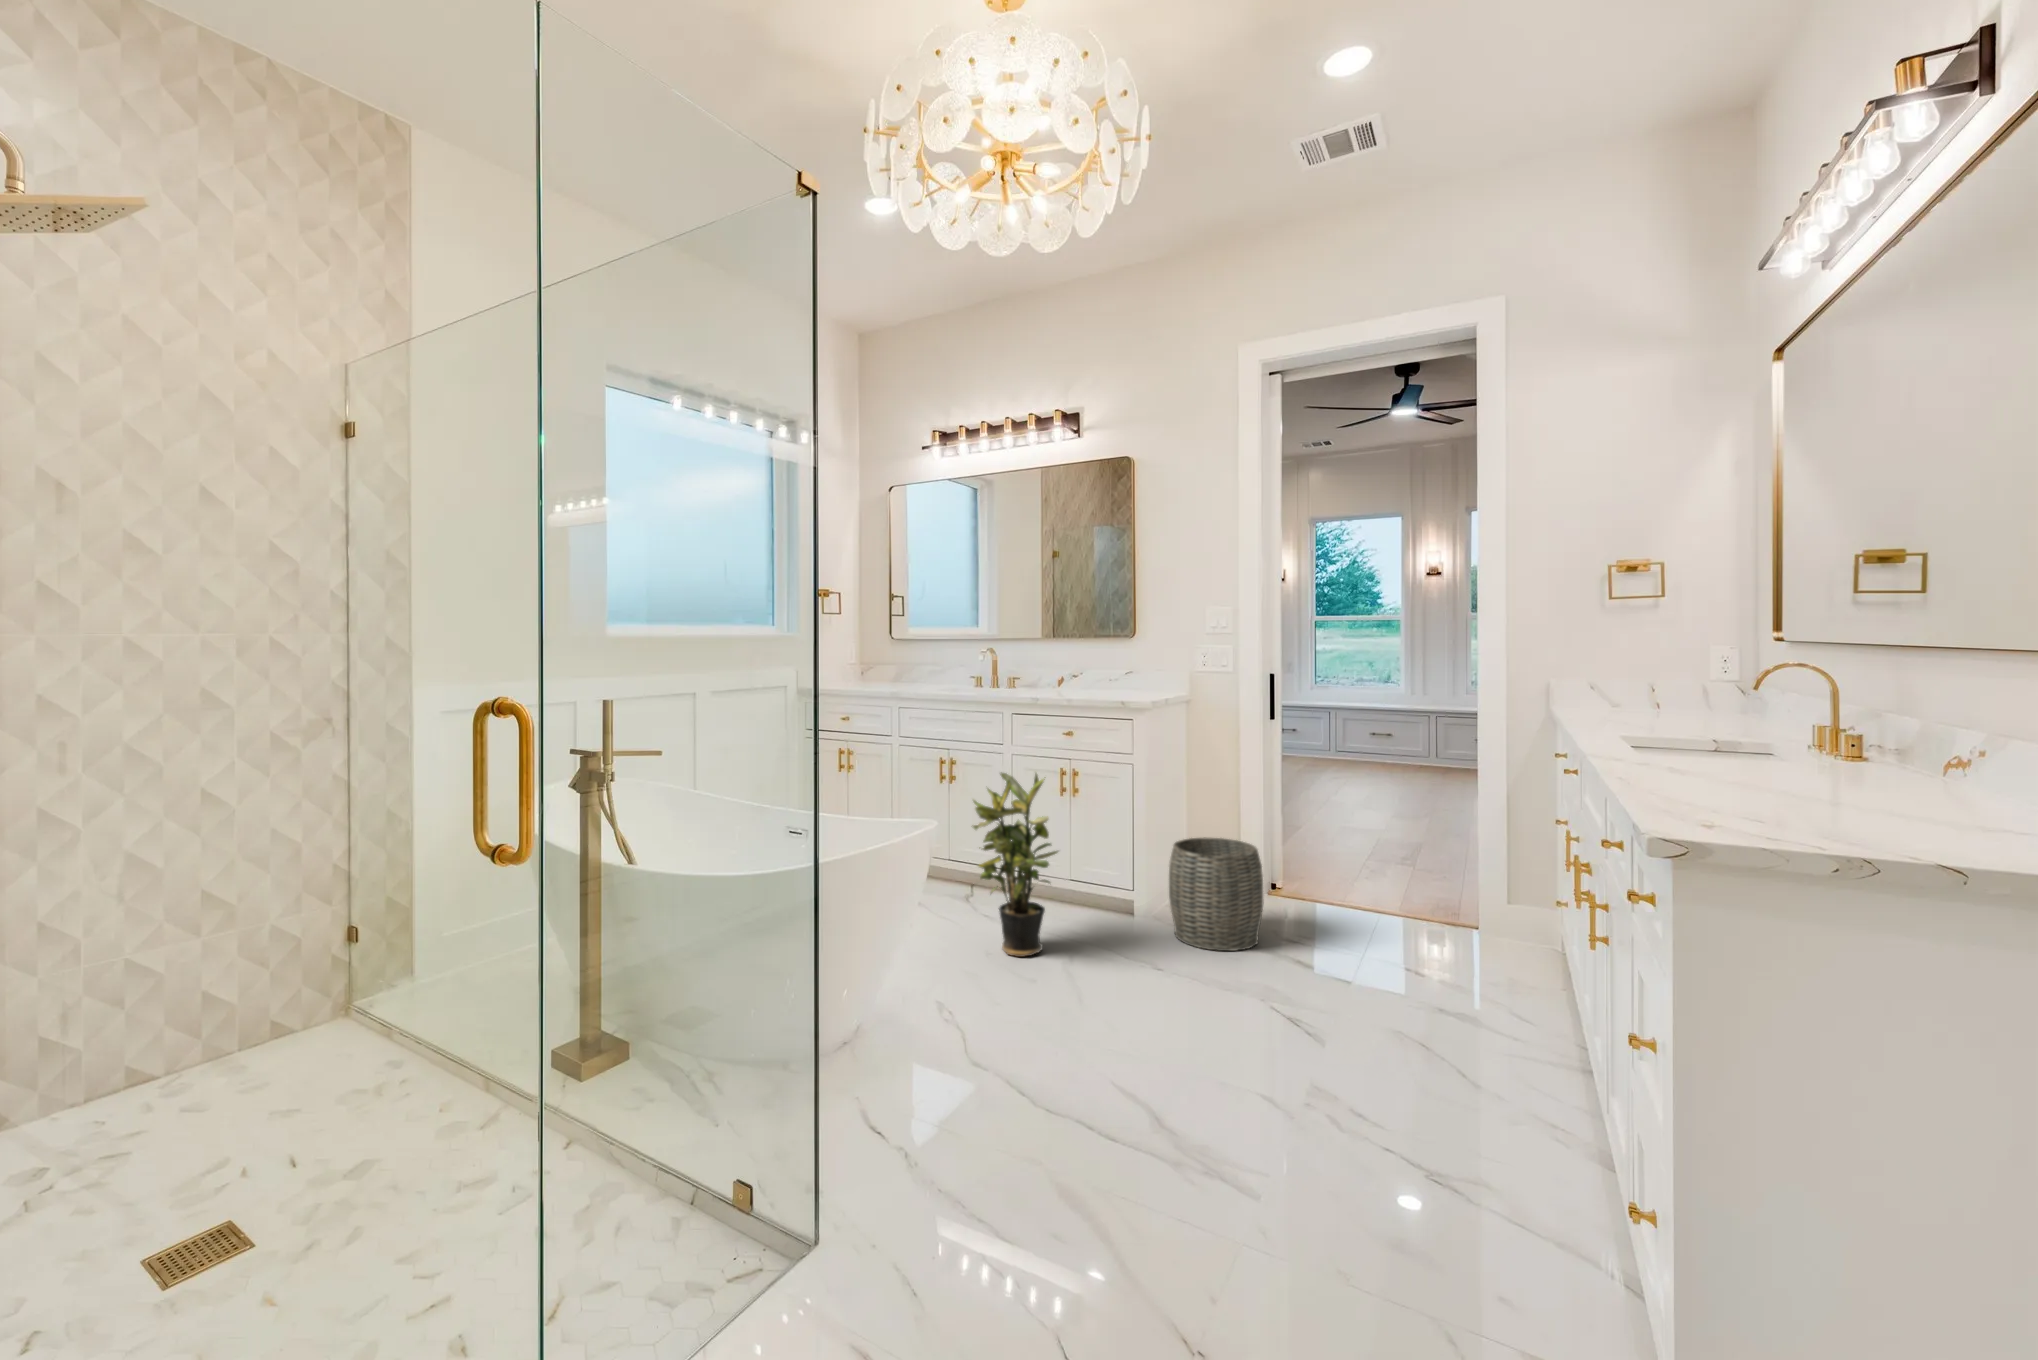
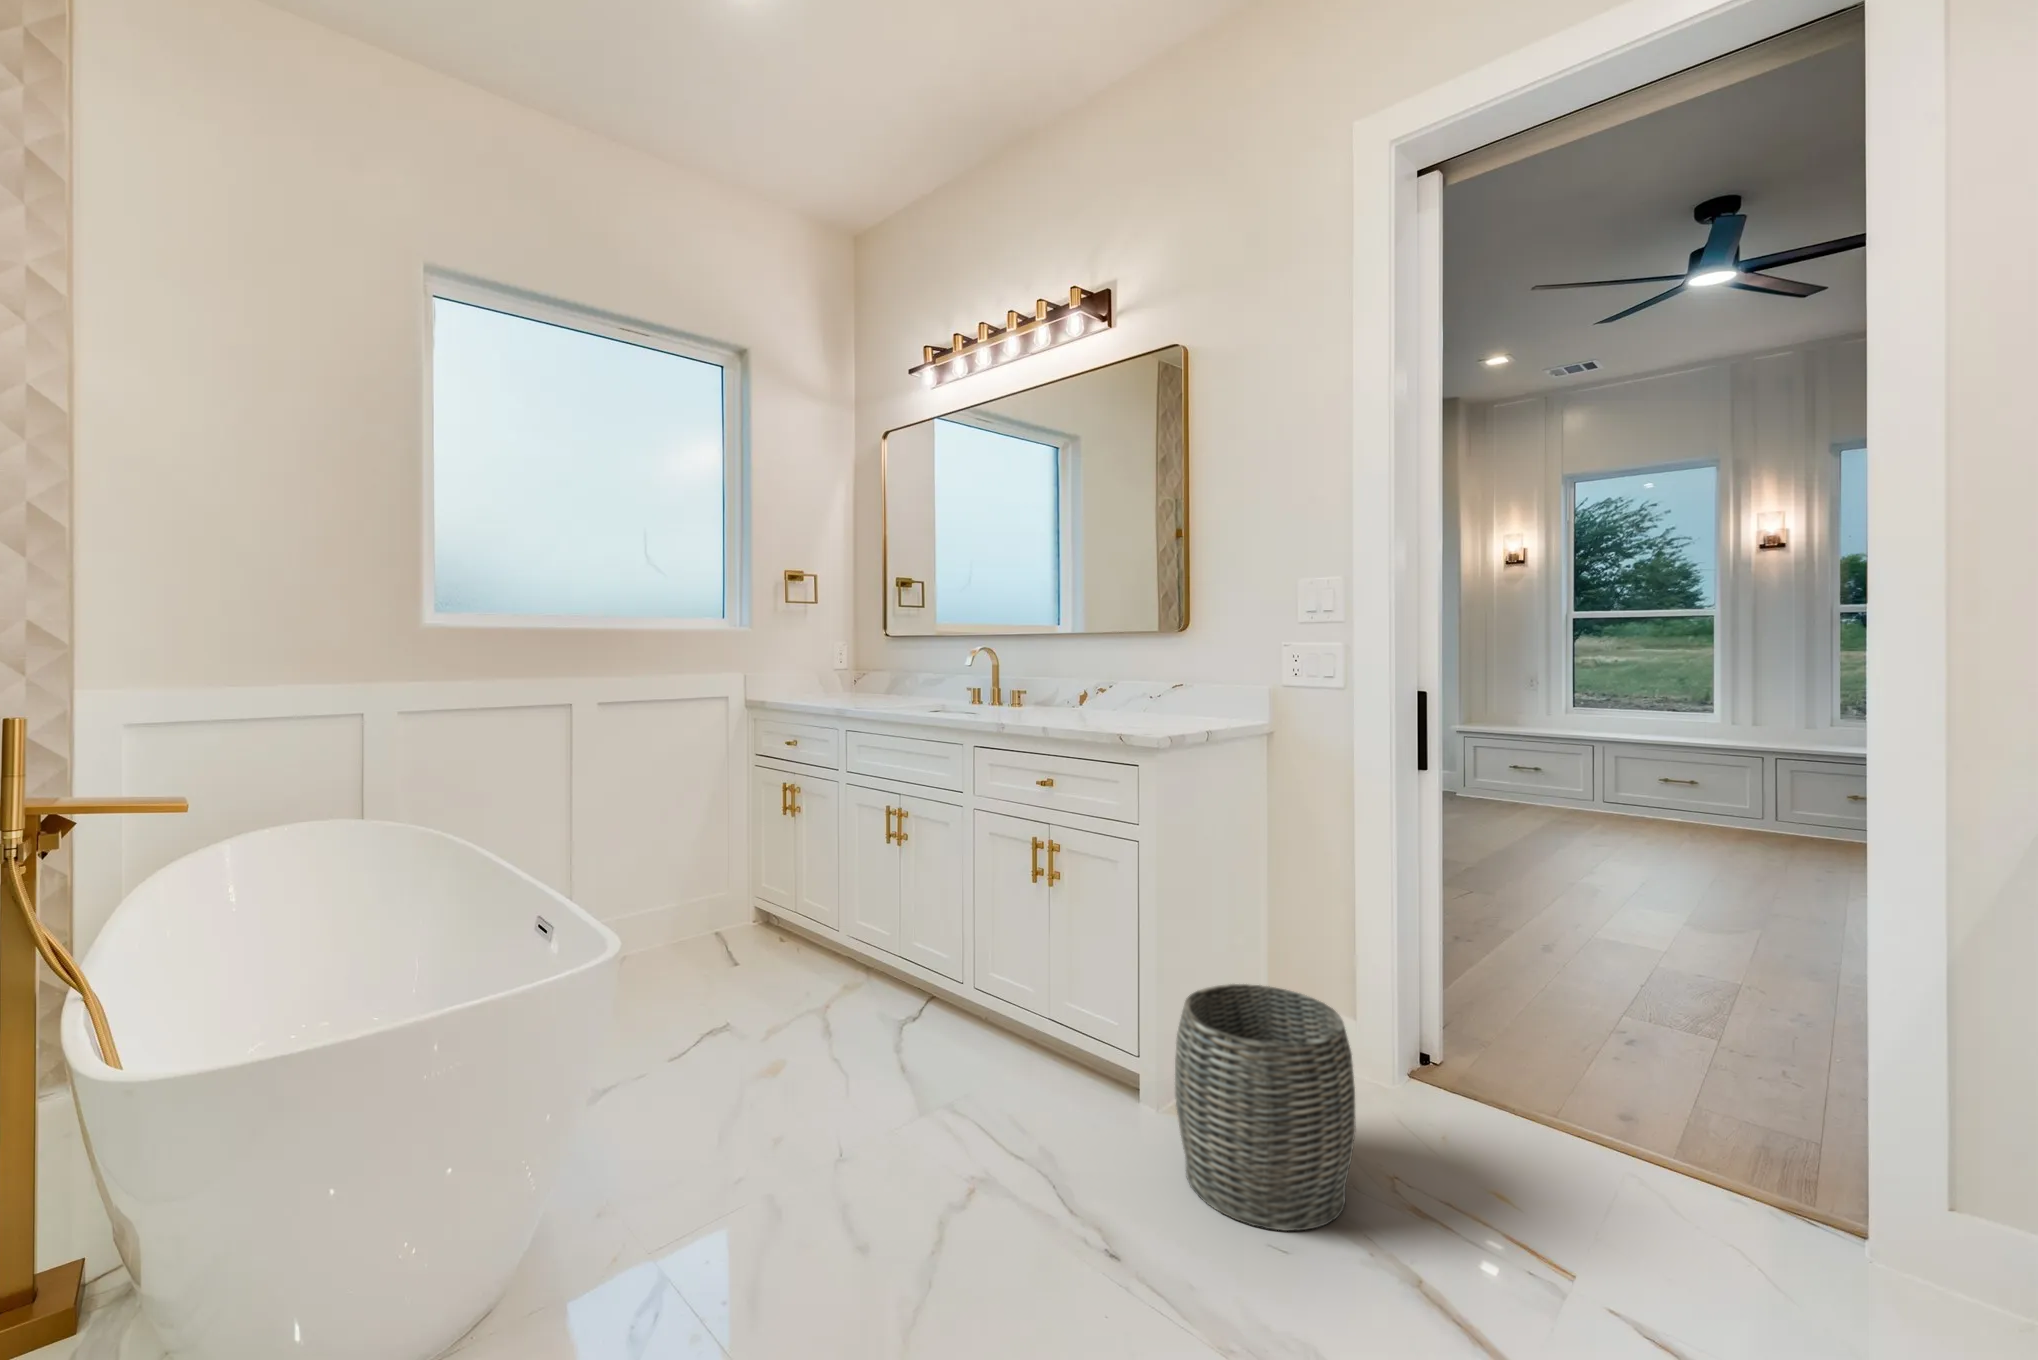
potted plant: present [973,773,1058,957] -> none [803,850,958,1184]

